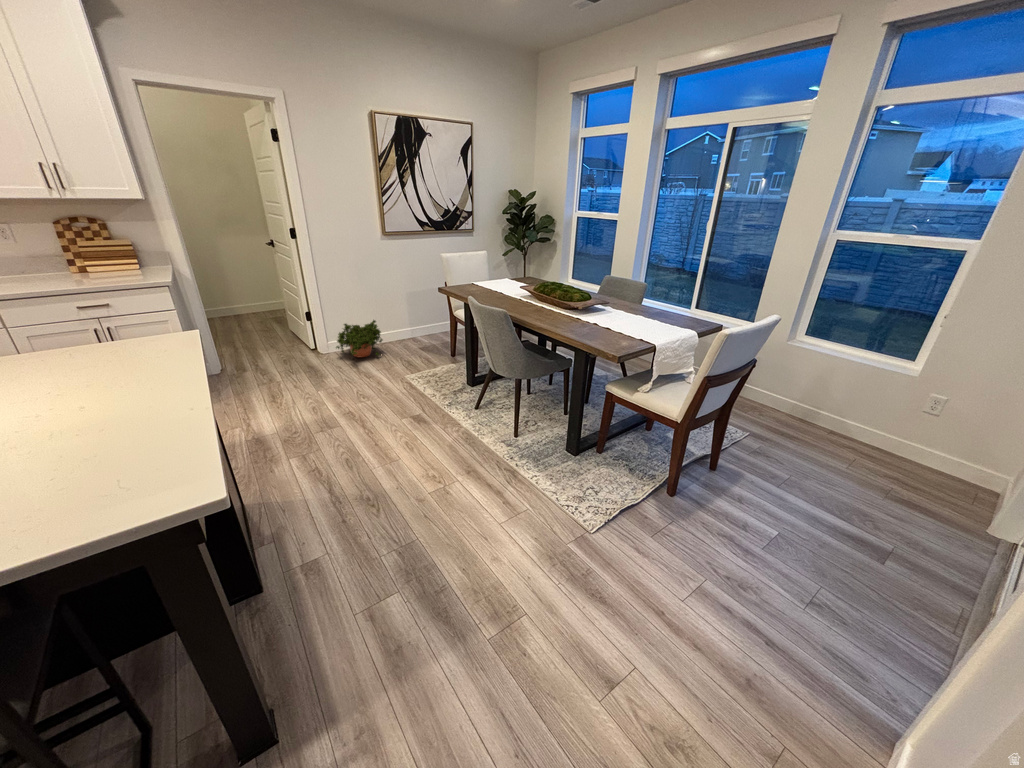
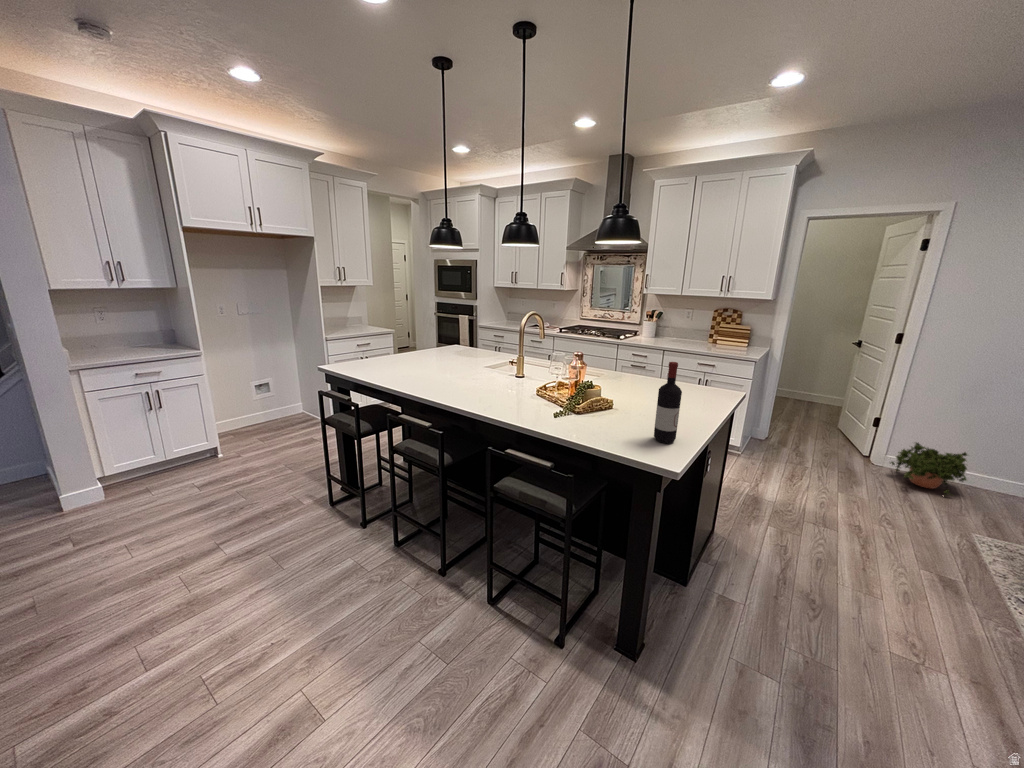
wine bottle: none [59,313,158,466] -> present [654,362,682,443]

